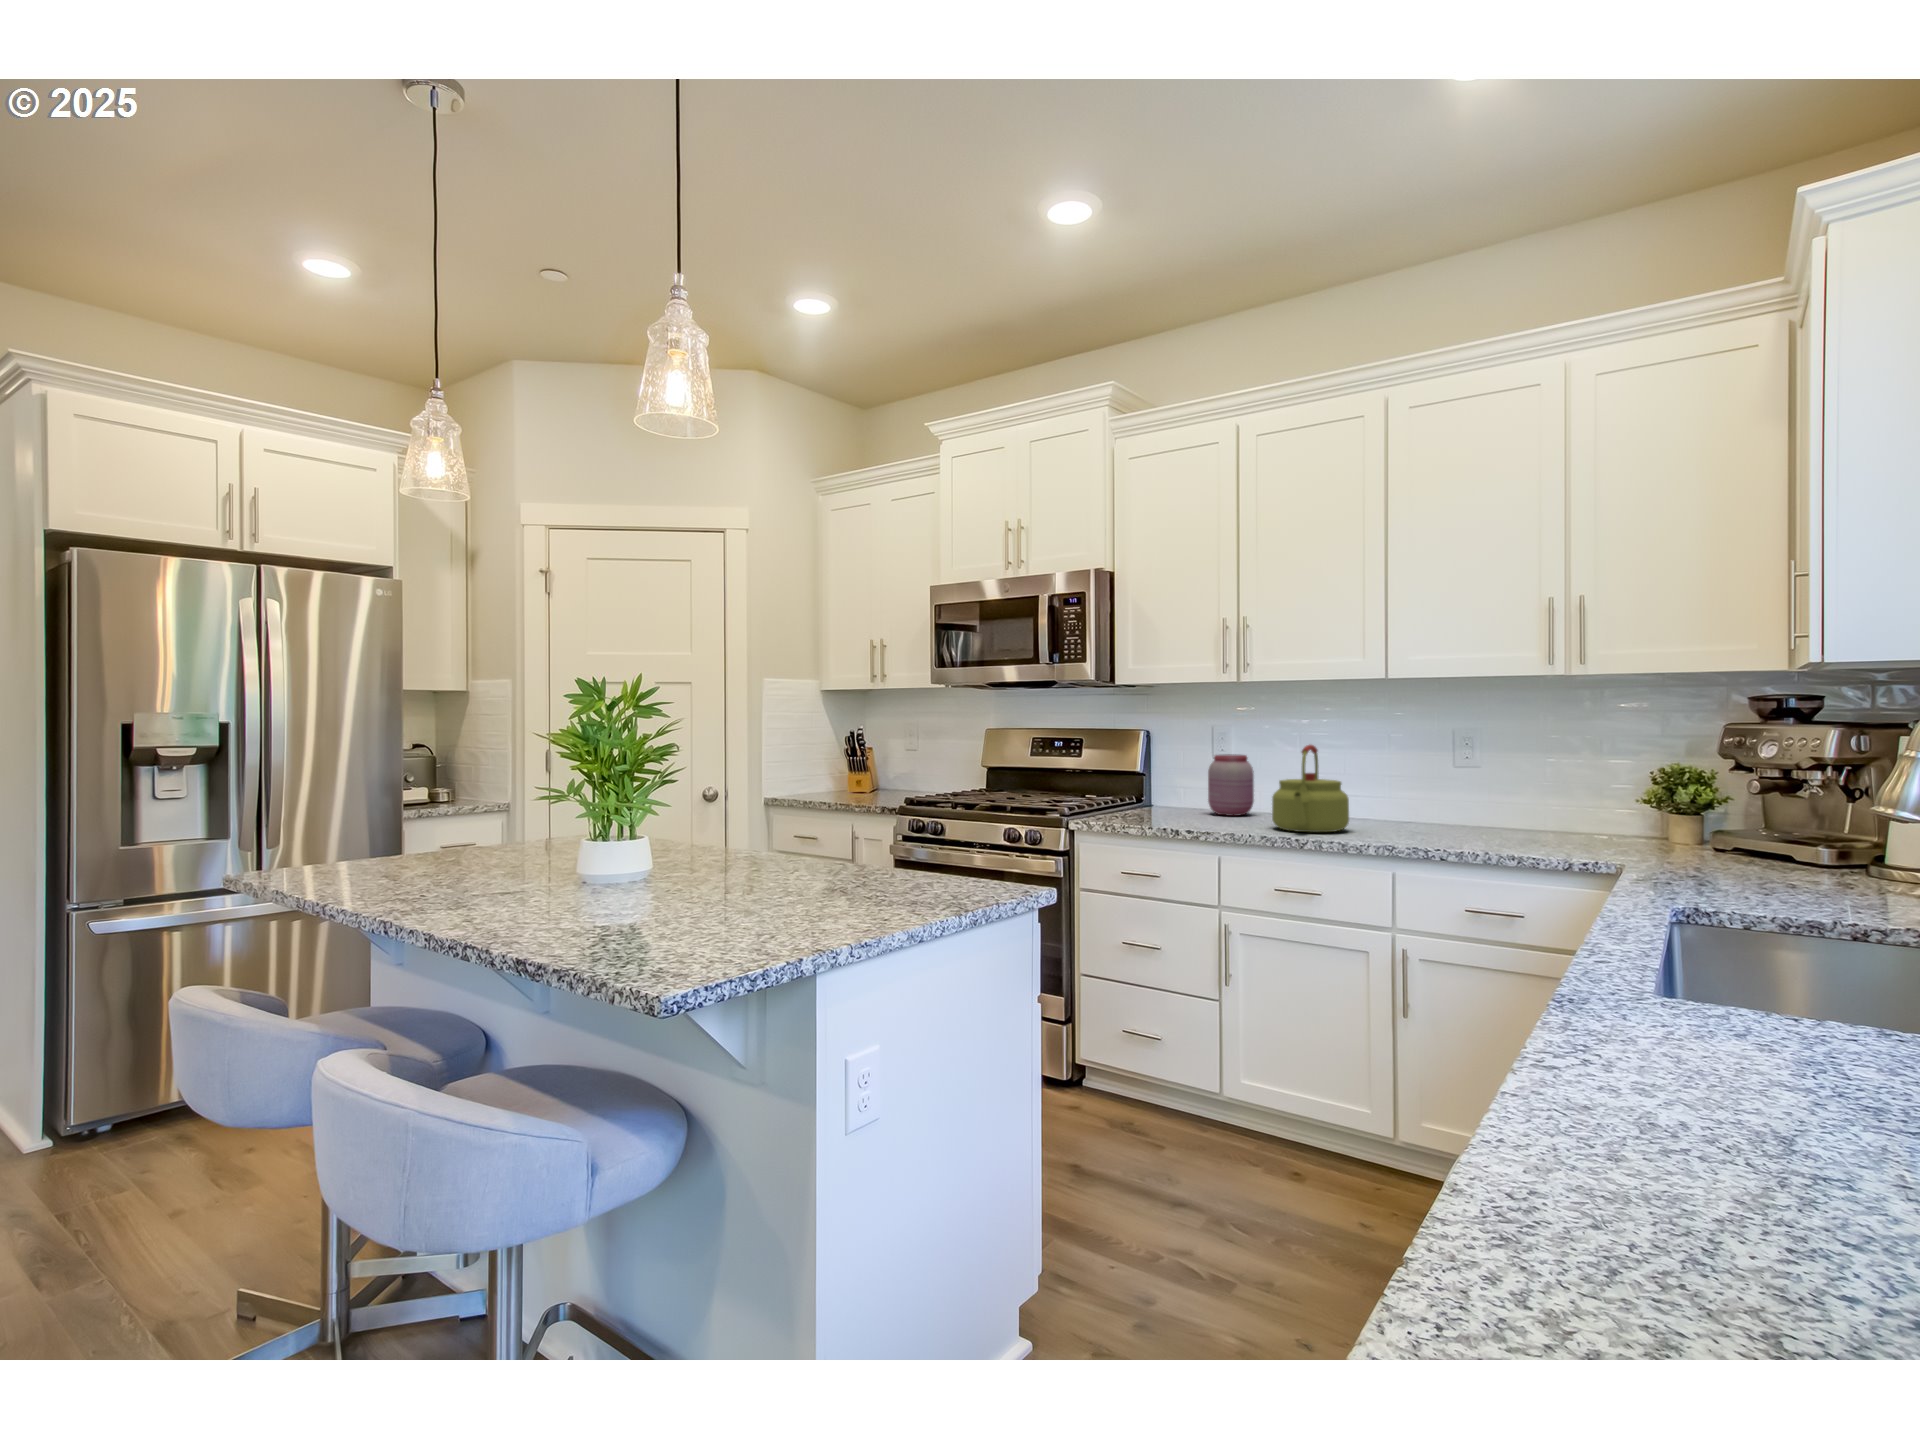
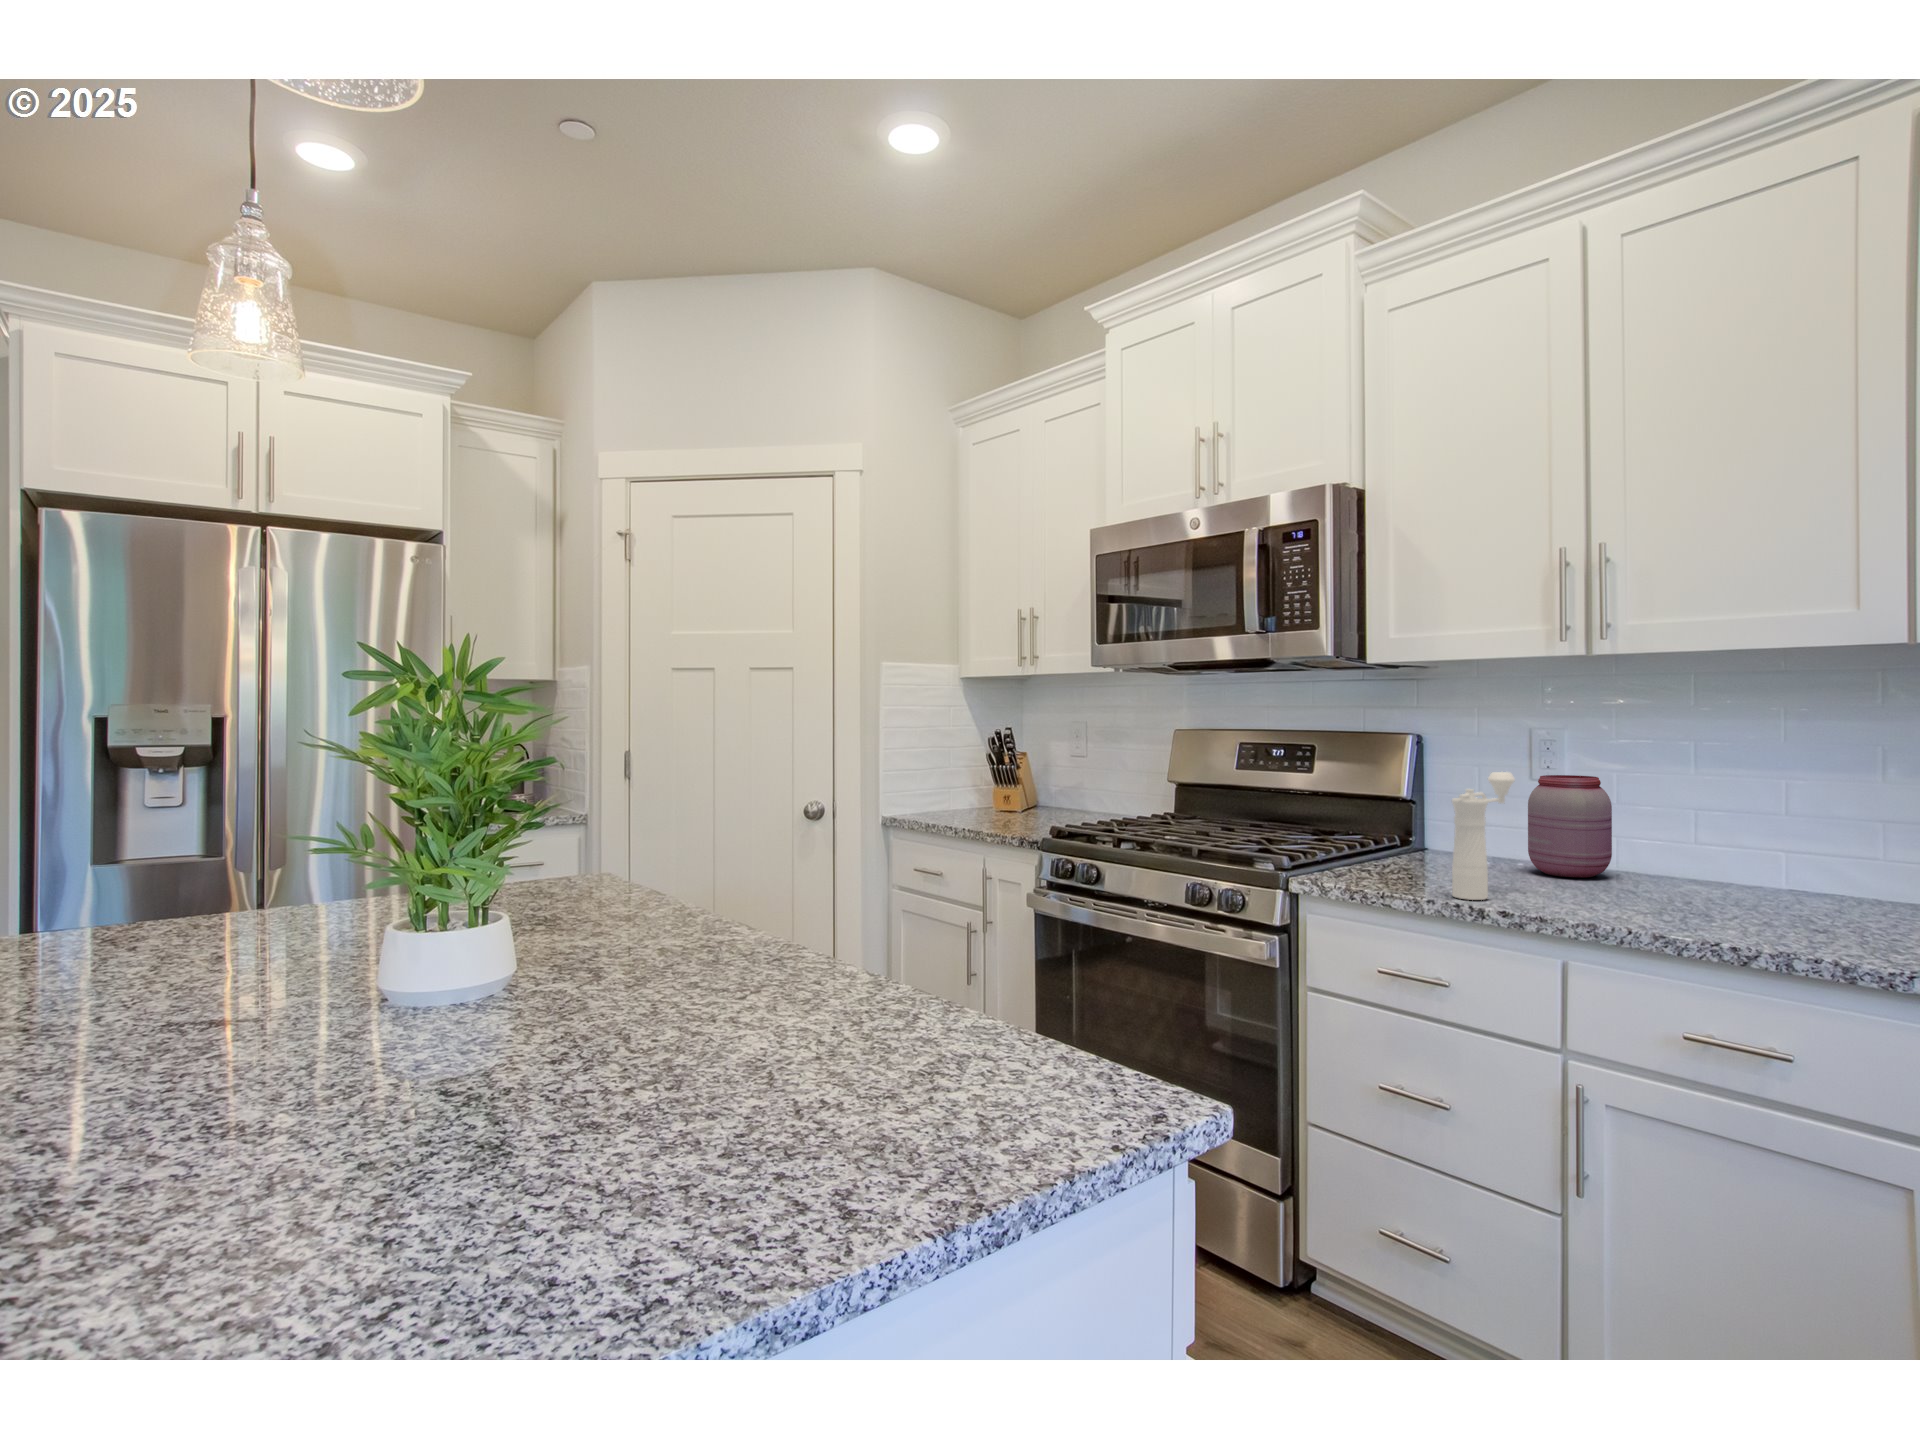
kettle: present [1272,745,1349,832] -> none [1664,765,1830,929]
pepper mill: none [1162,751,1198,826] -> present [1452,772,1515,900]

